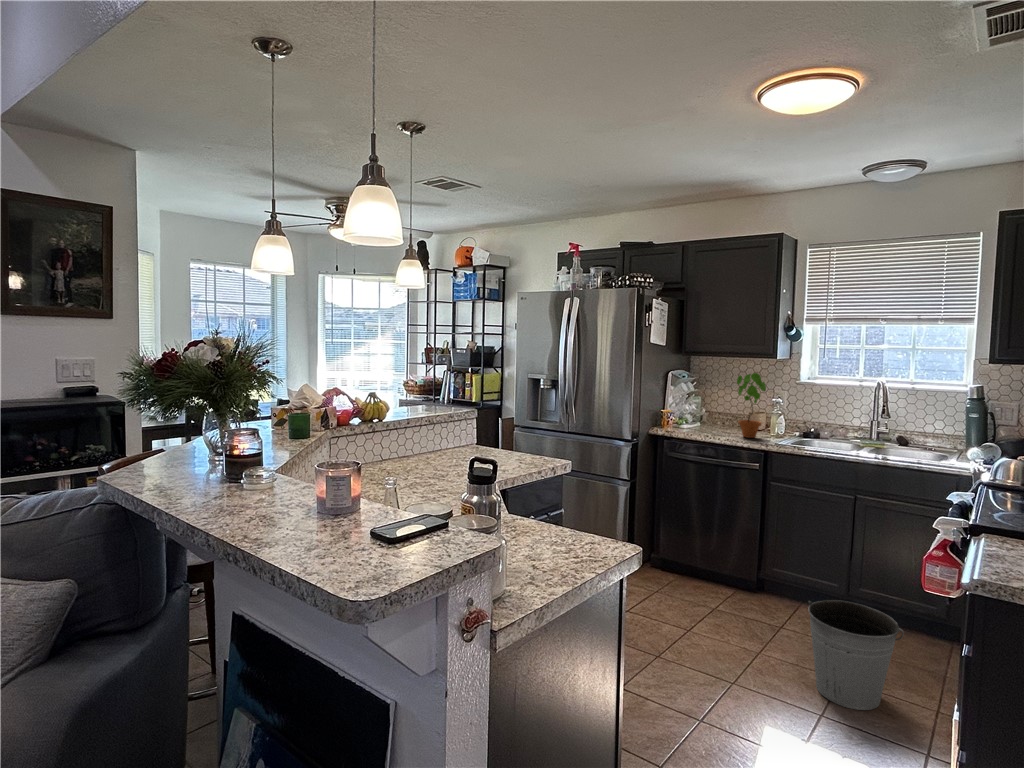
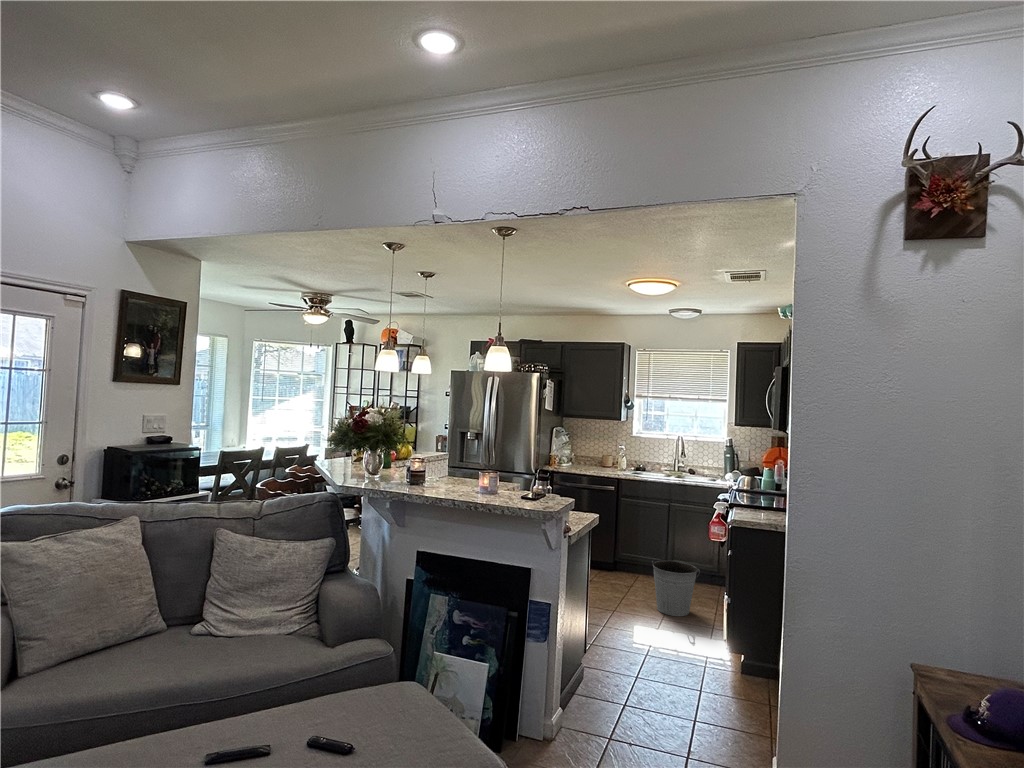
potted plant: present [737,373,766,438] -> none [599,430,617,471]

